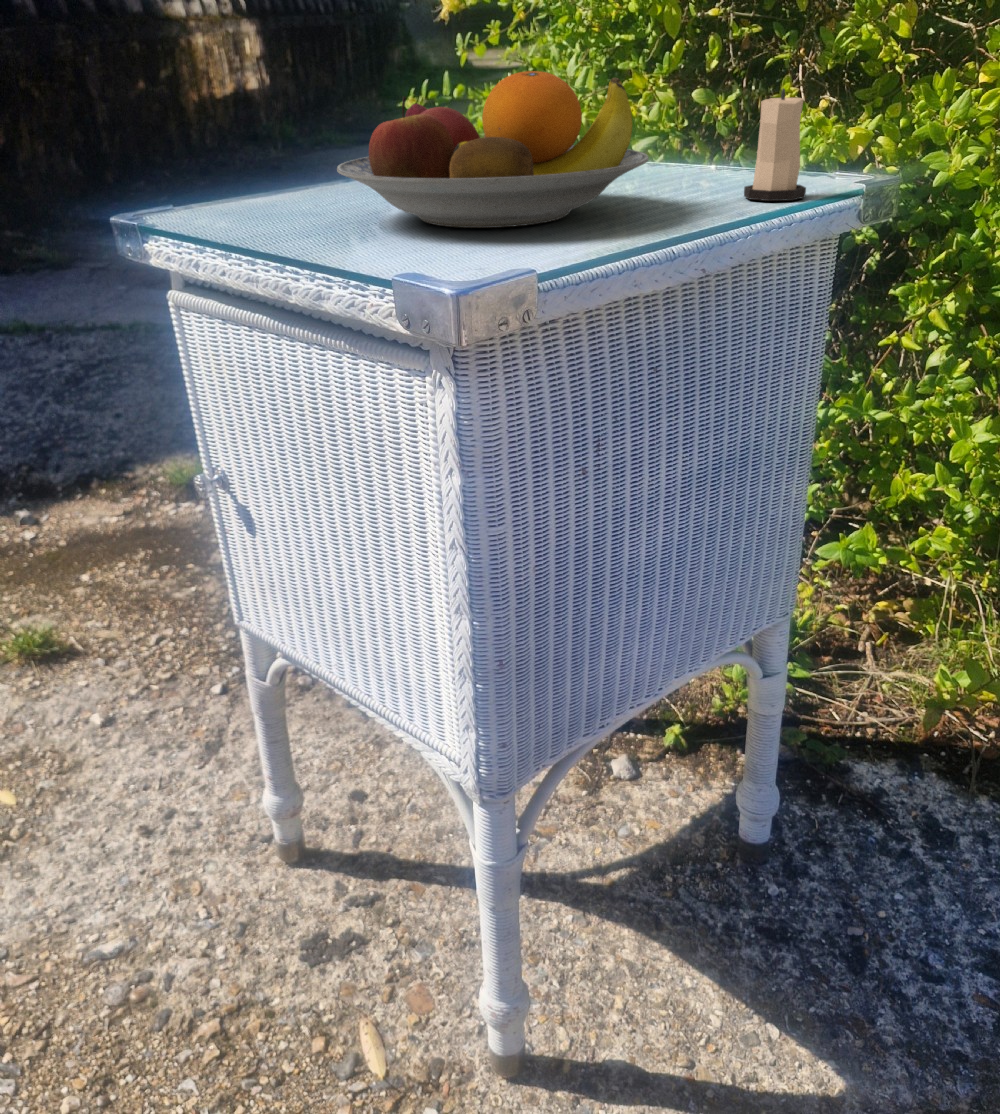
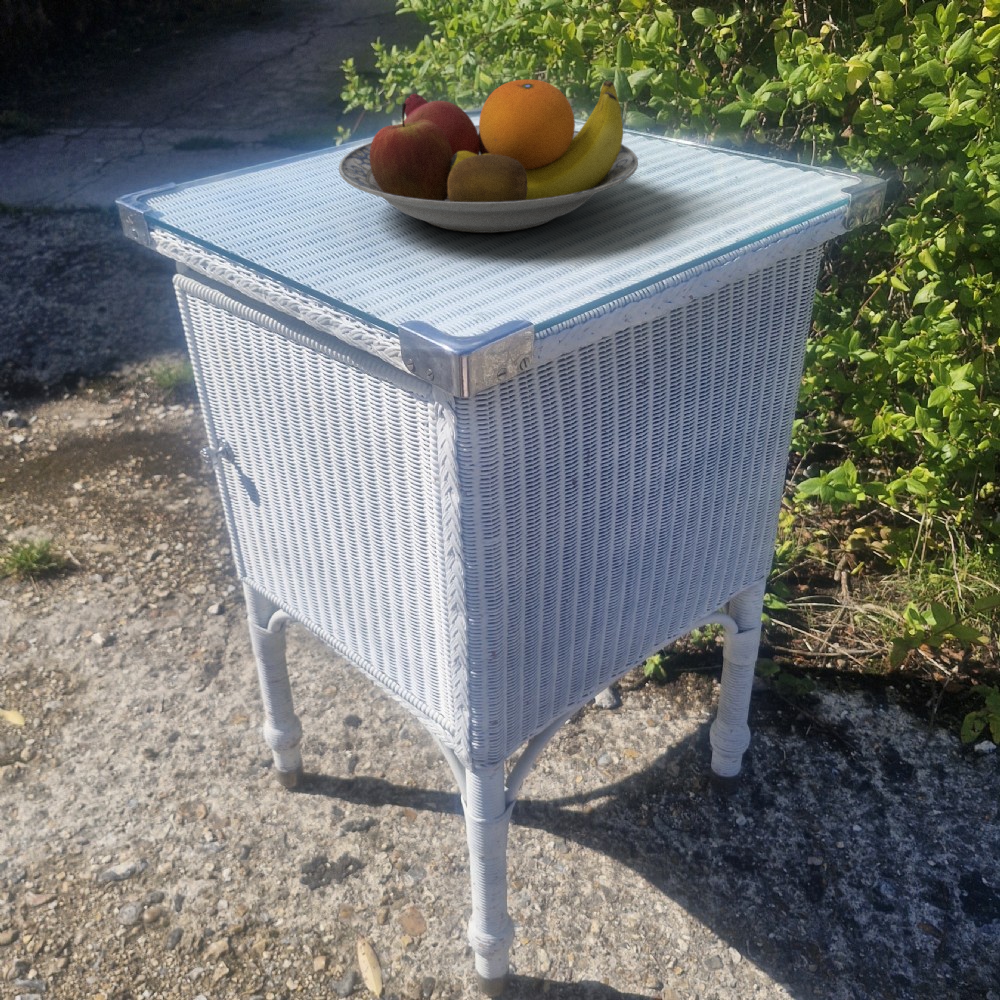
candle: present [744,88,806,201] -> none [730,88,790,197]

